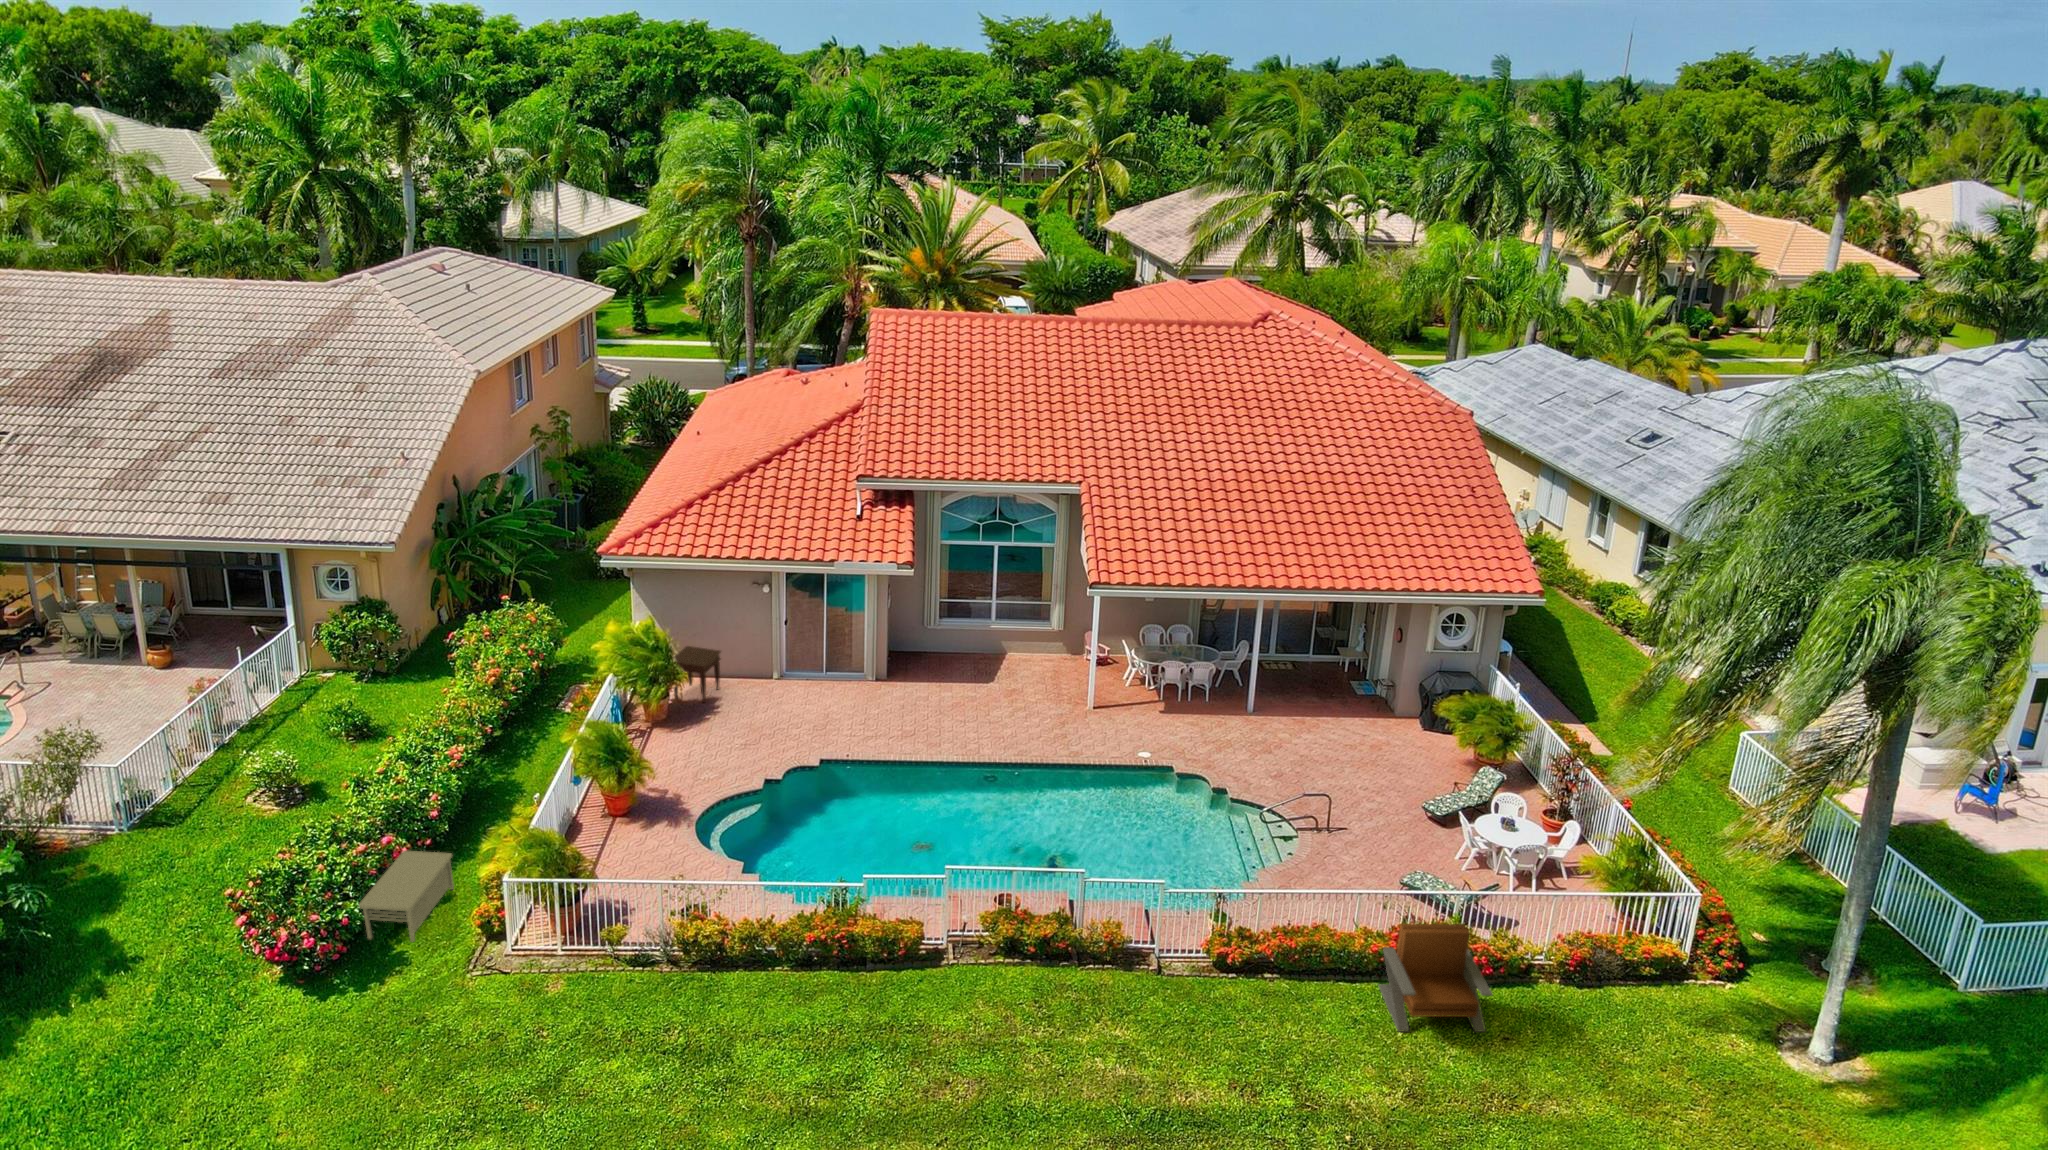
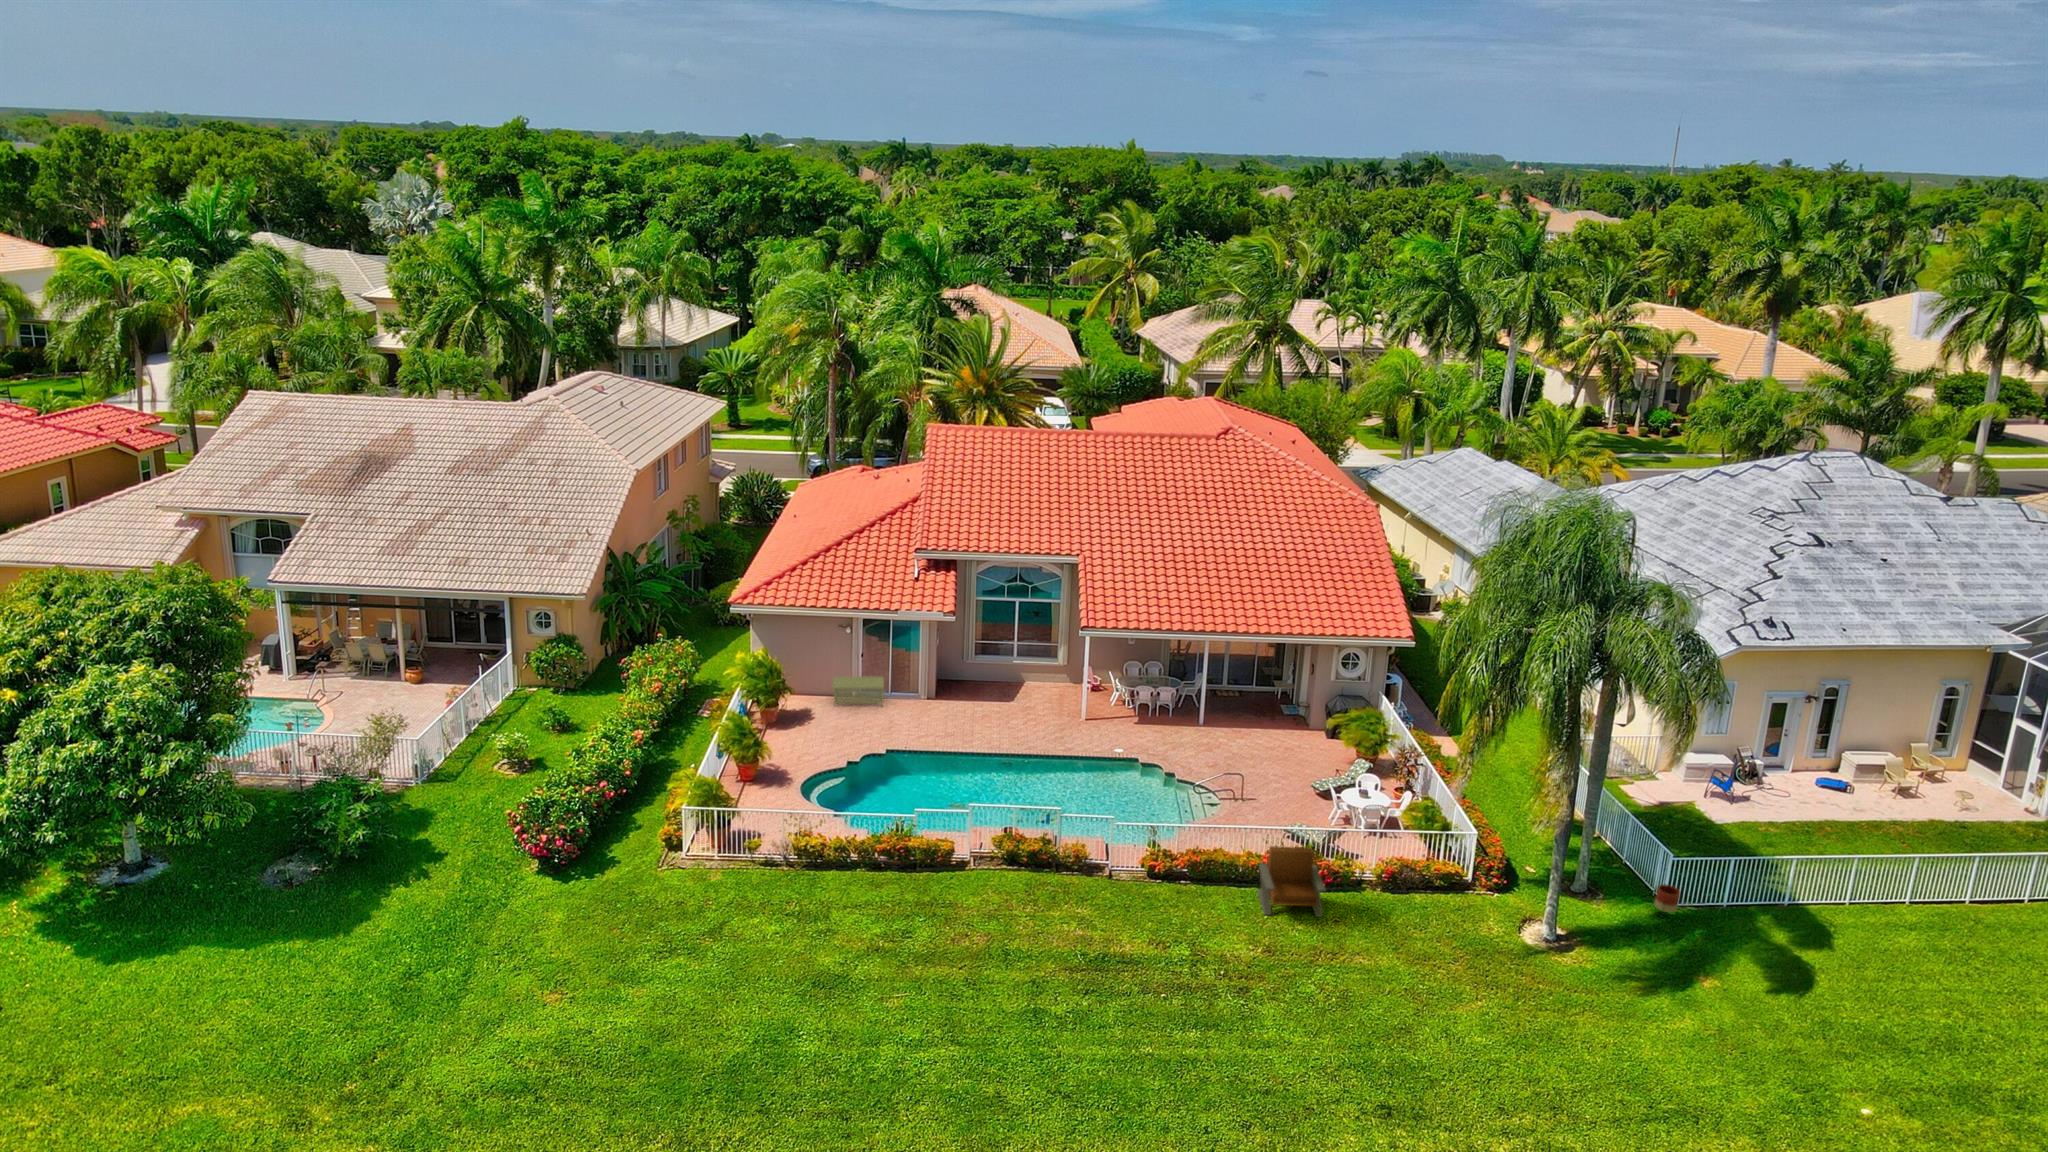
side table: present [674,646,721,702] -> none [778,671,816,712]
storage bench: present [359,850,454,942] -> present [832,677,884,706]
planter: none [1958,967,2005,1019] -> present [1654,884,1680,912]

